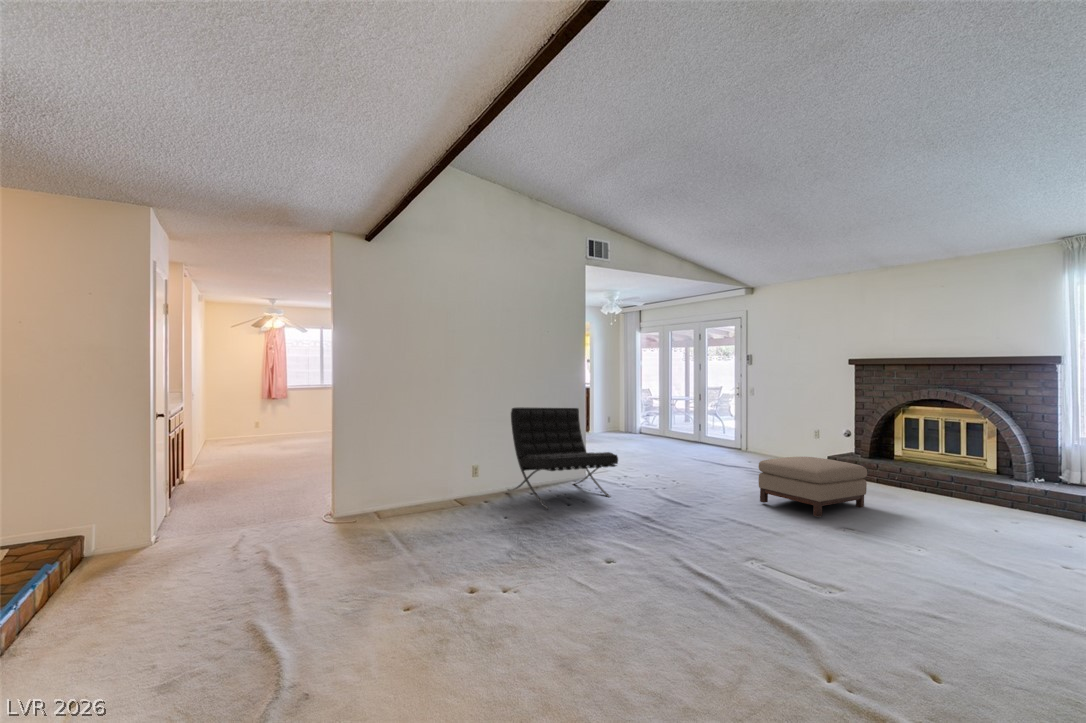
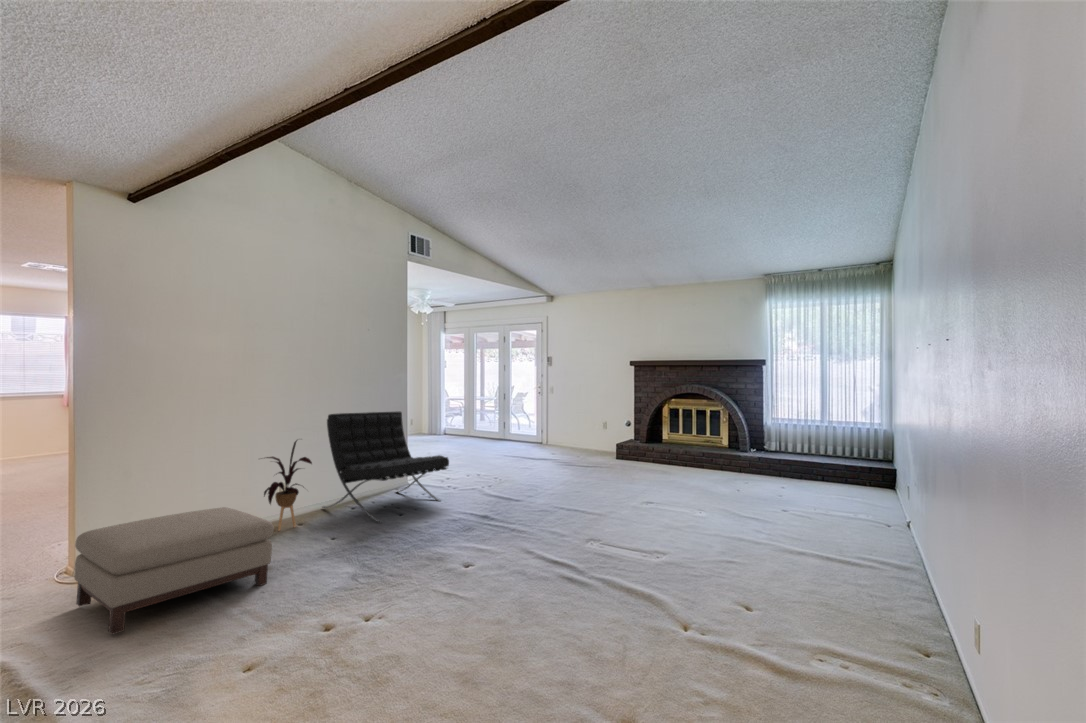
house plant: none [453,428,492,505] -> present [264,440,312,531]
ottoman: present [759,457,867,517] -> present [74,507,274,635]

